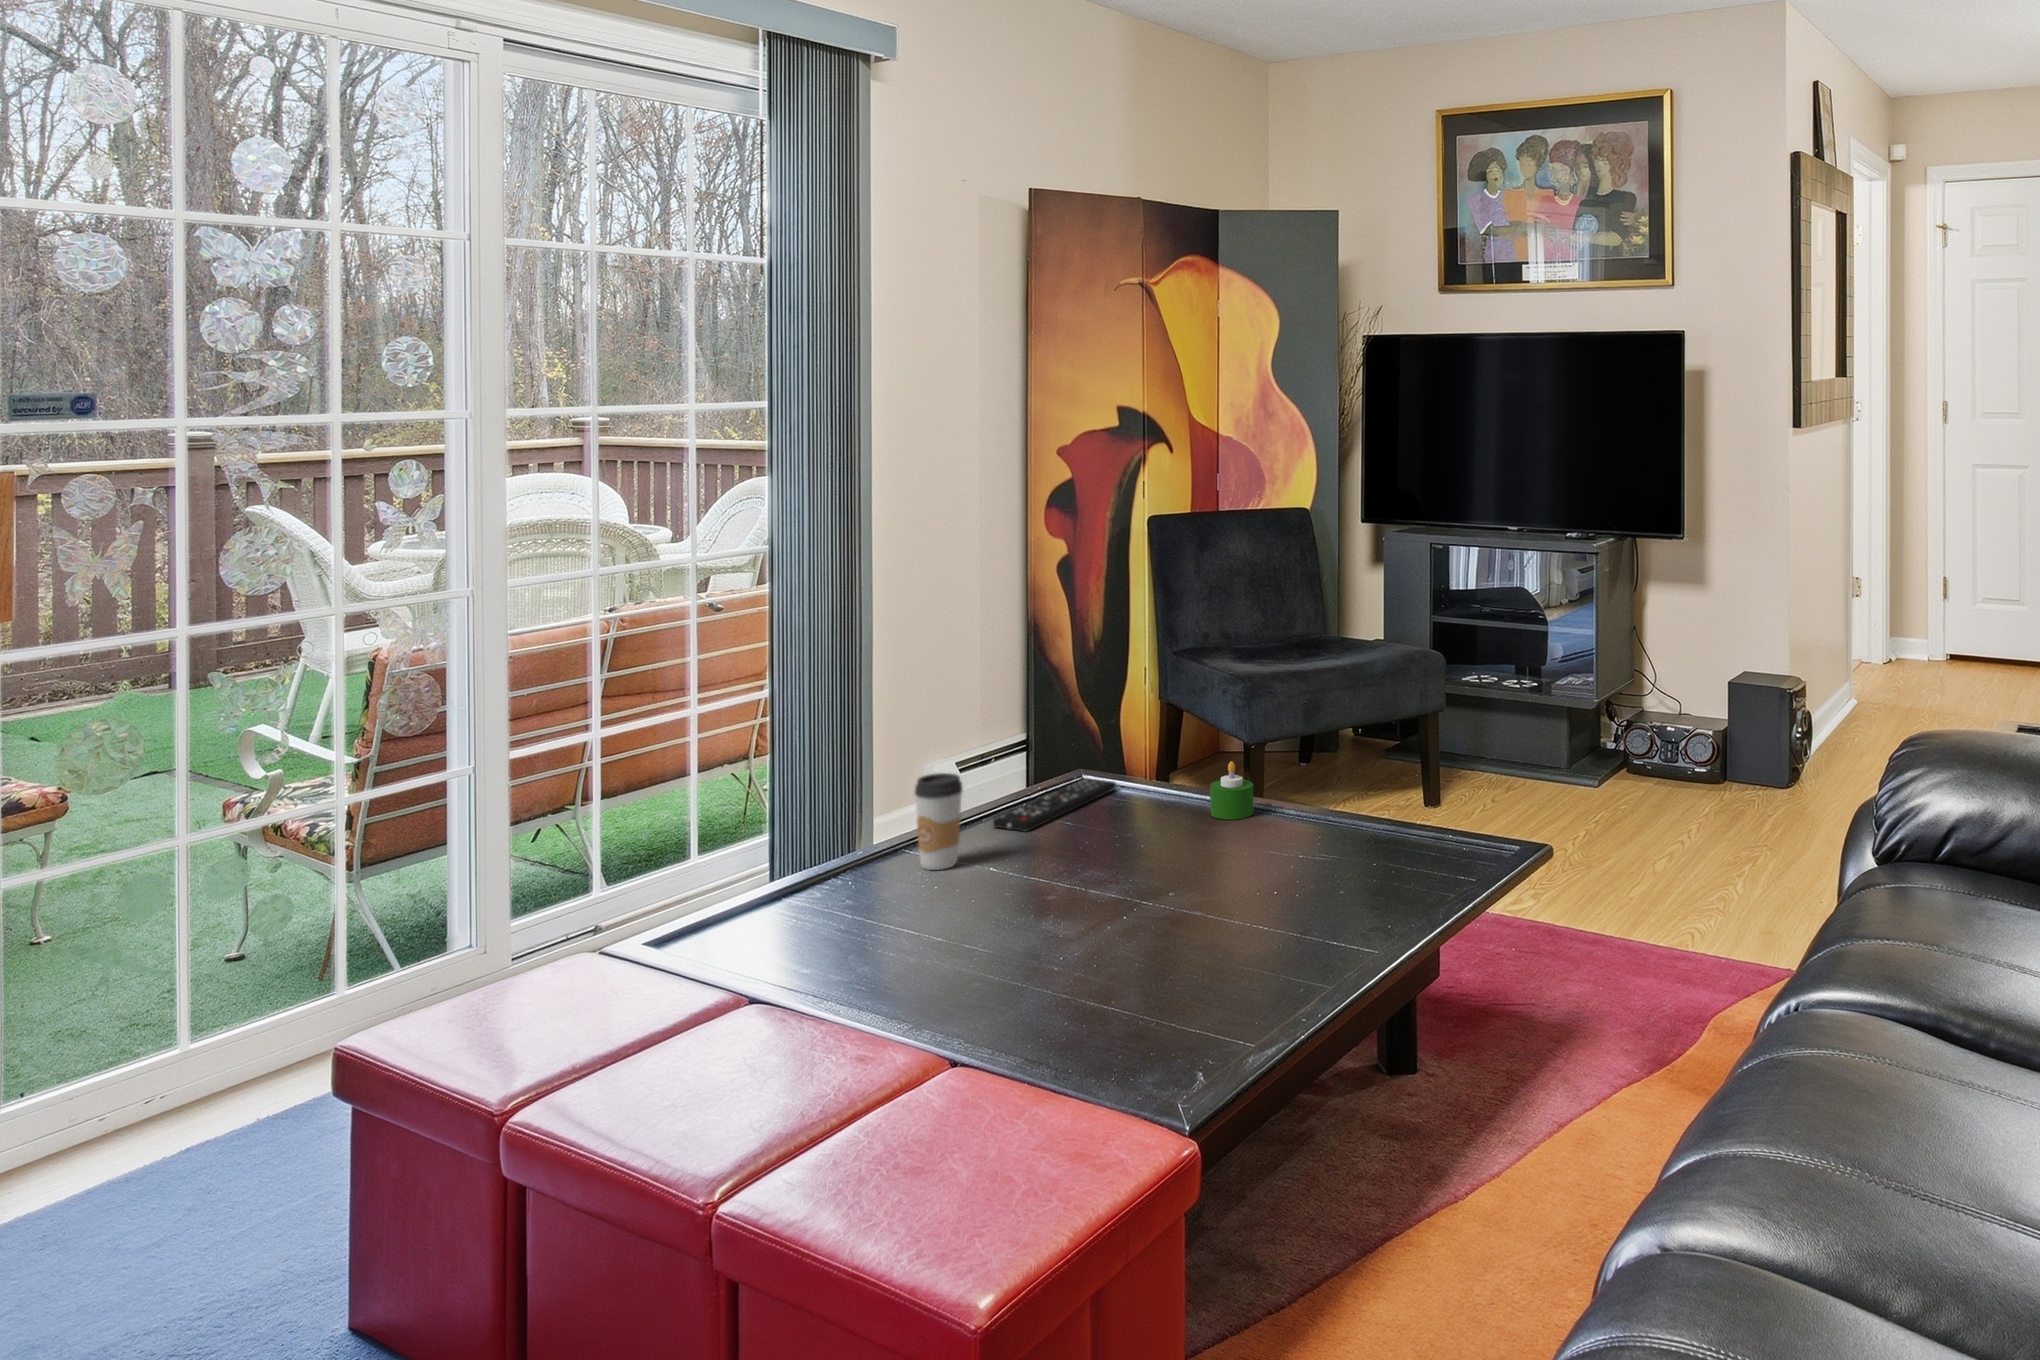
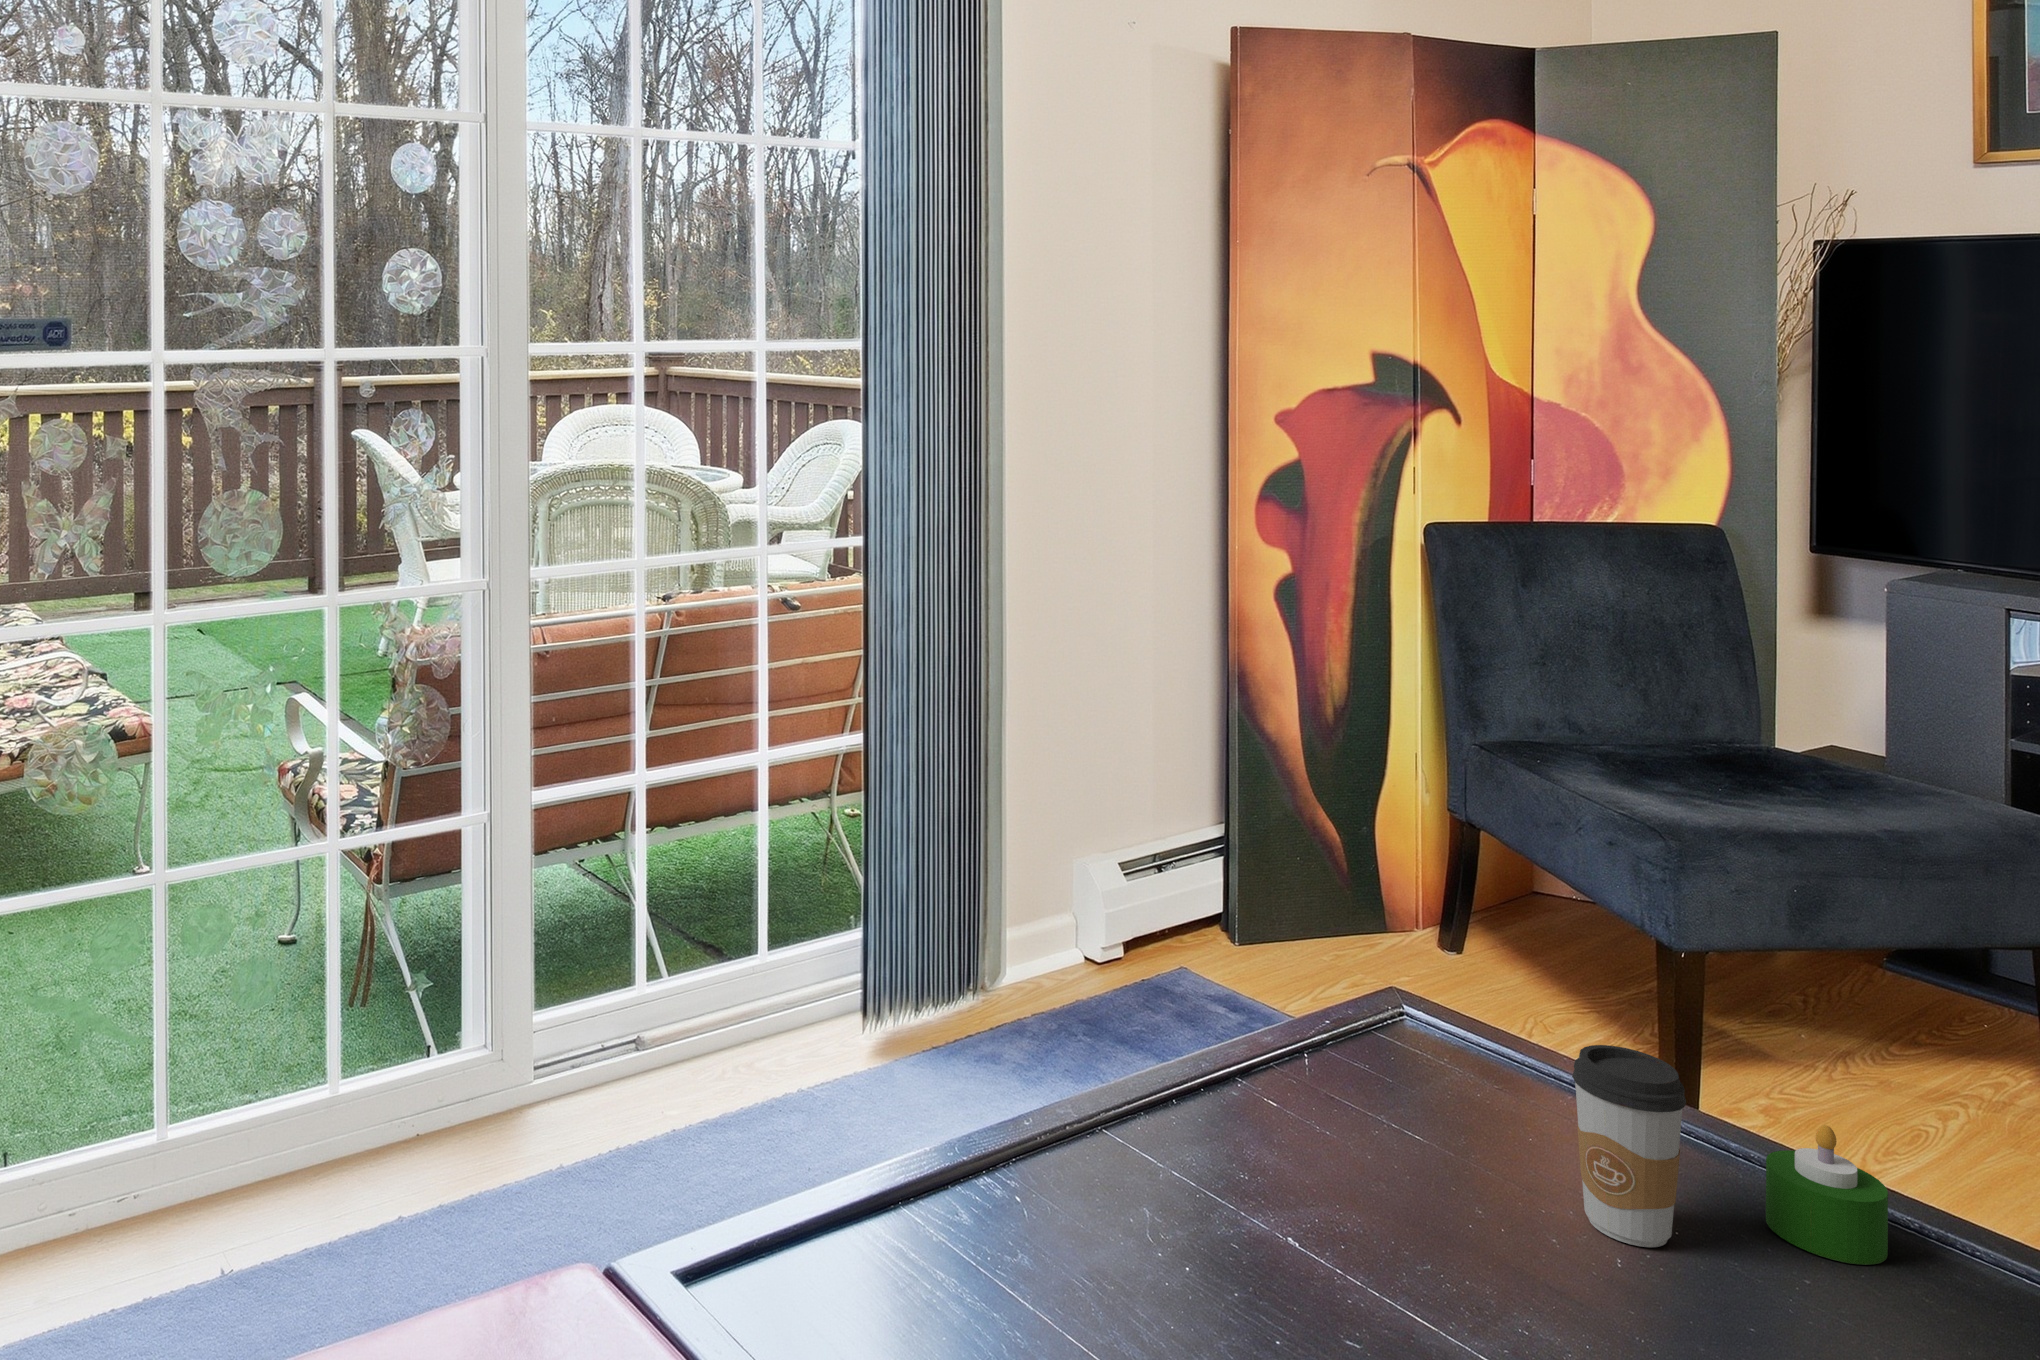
coffee cup: present [915,773,963,870] -> present [1572,1045,1686,1247]
remote control: present [993,778,1116,832] -> none [1260,1034,1491,1160]

